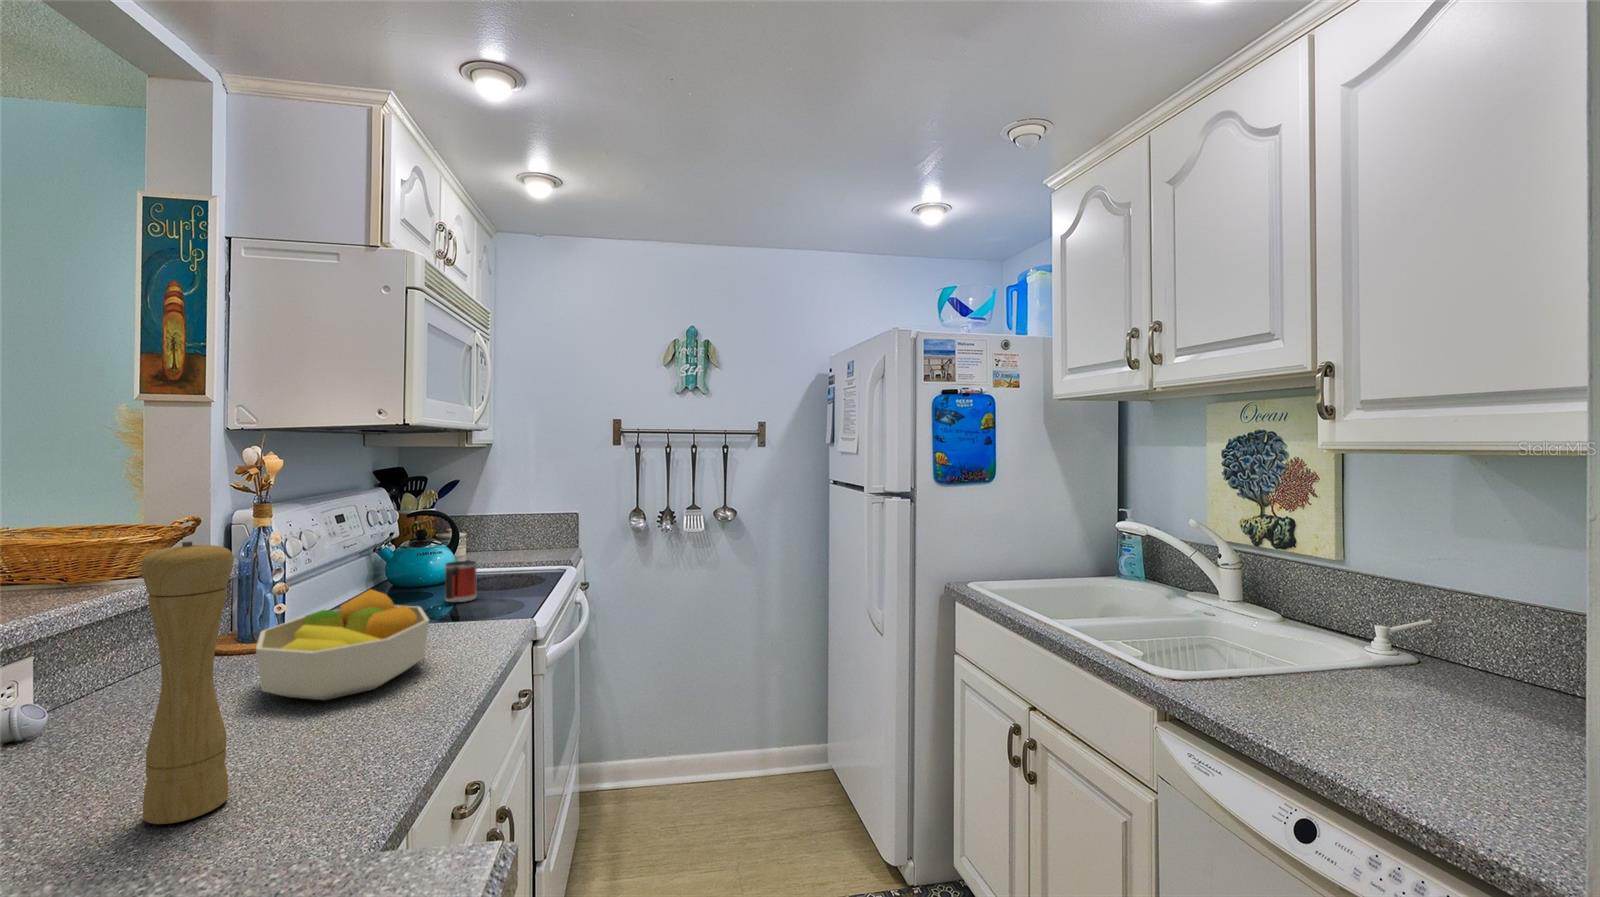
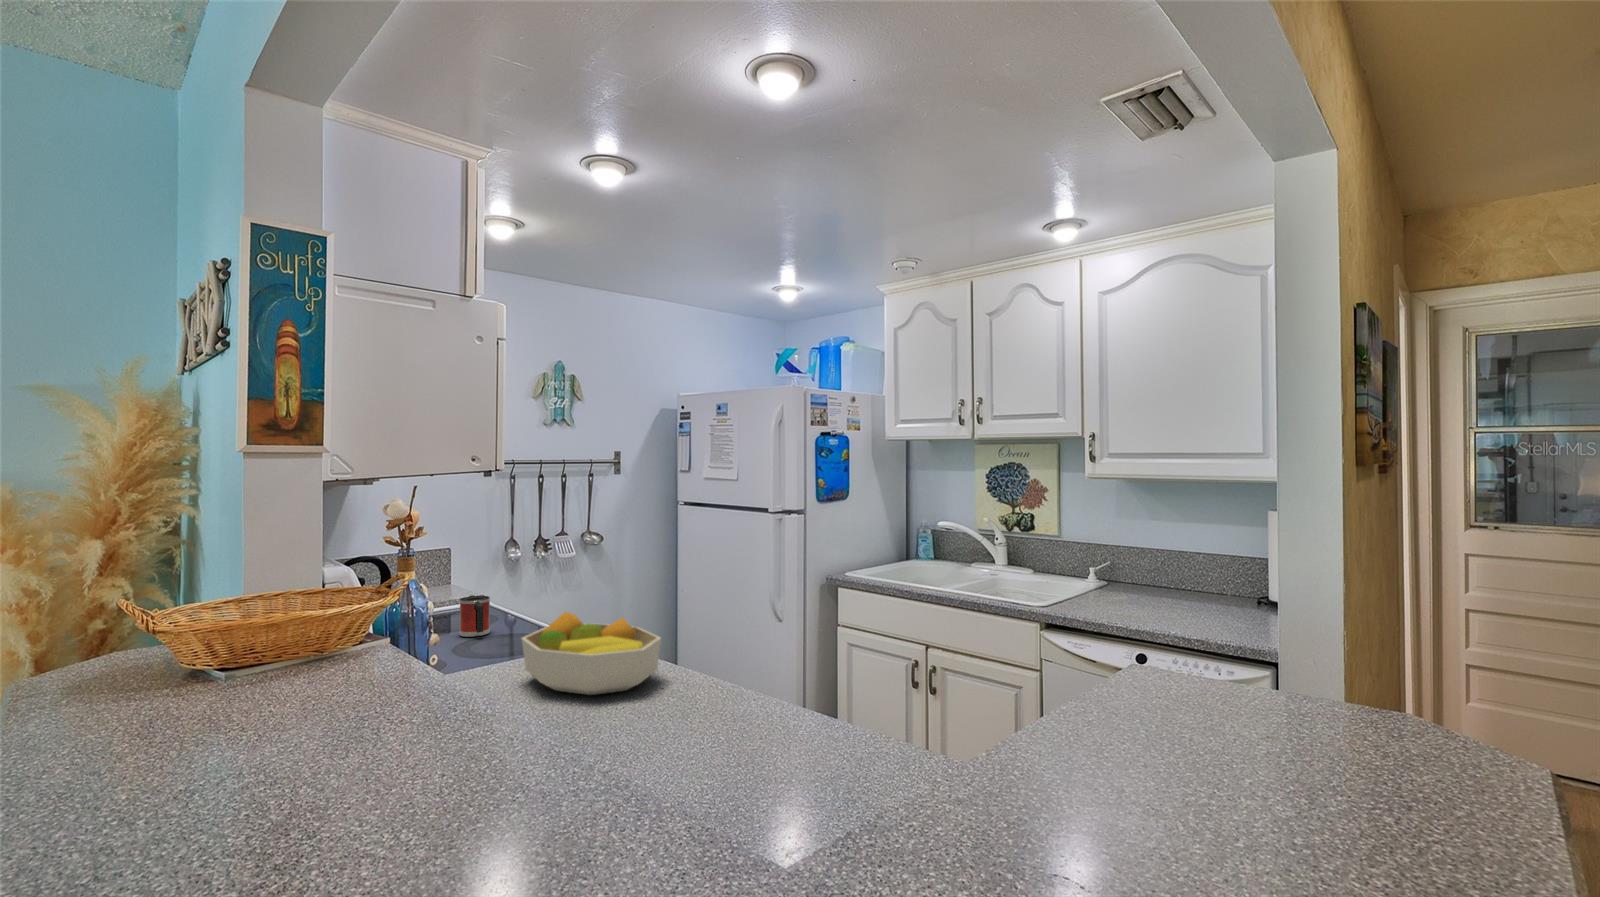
pepper mill: present [141,541,234,824] -> none [718,558,761,736]

